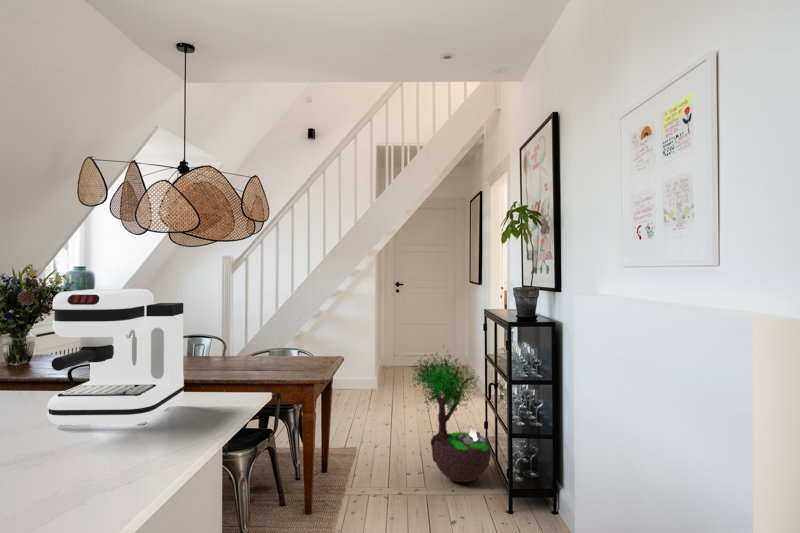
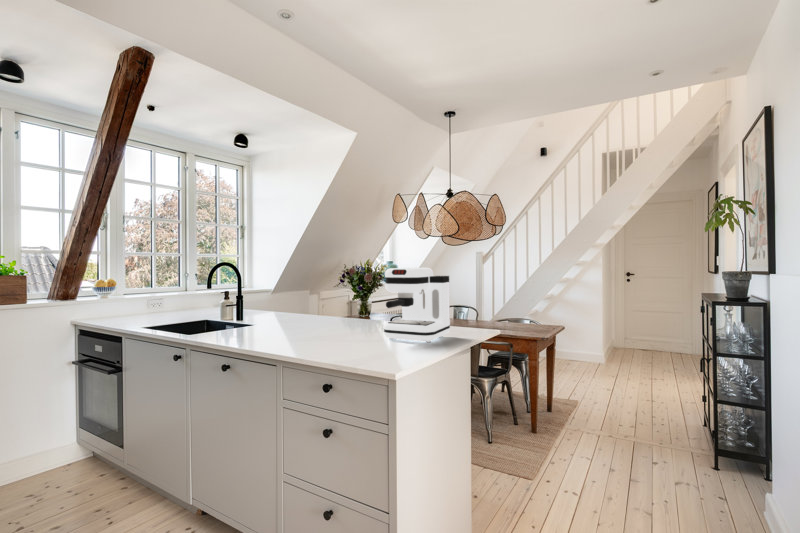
potted tree: present [413,354,491,482] -> none [622,319,700,436]

